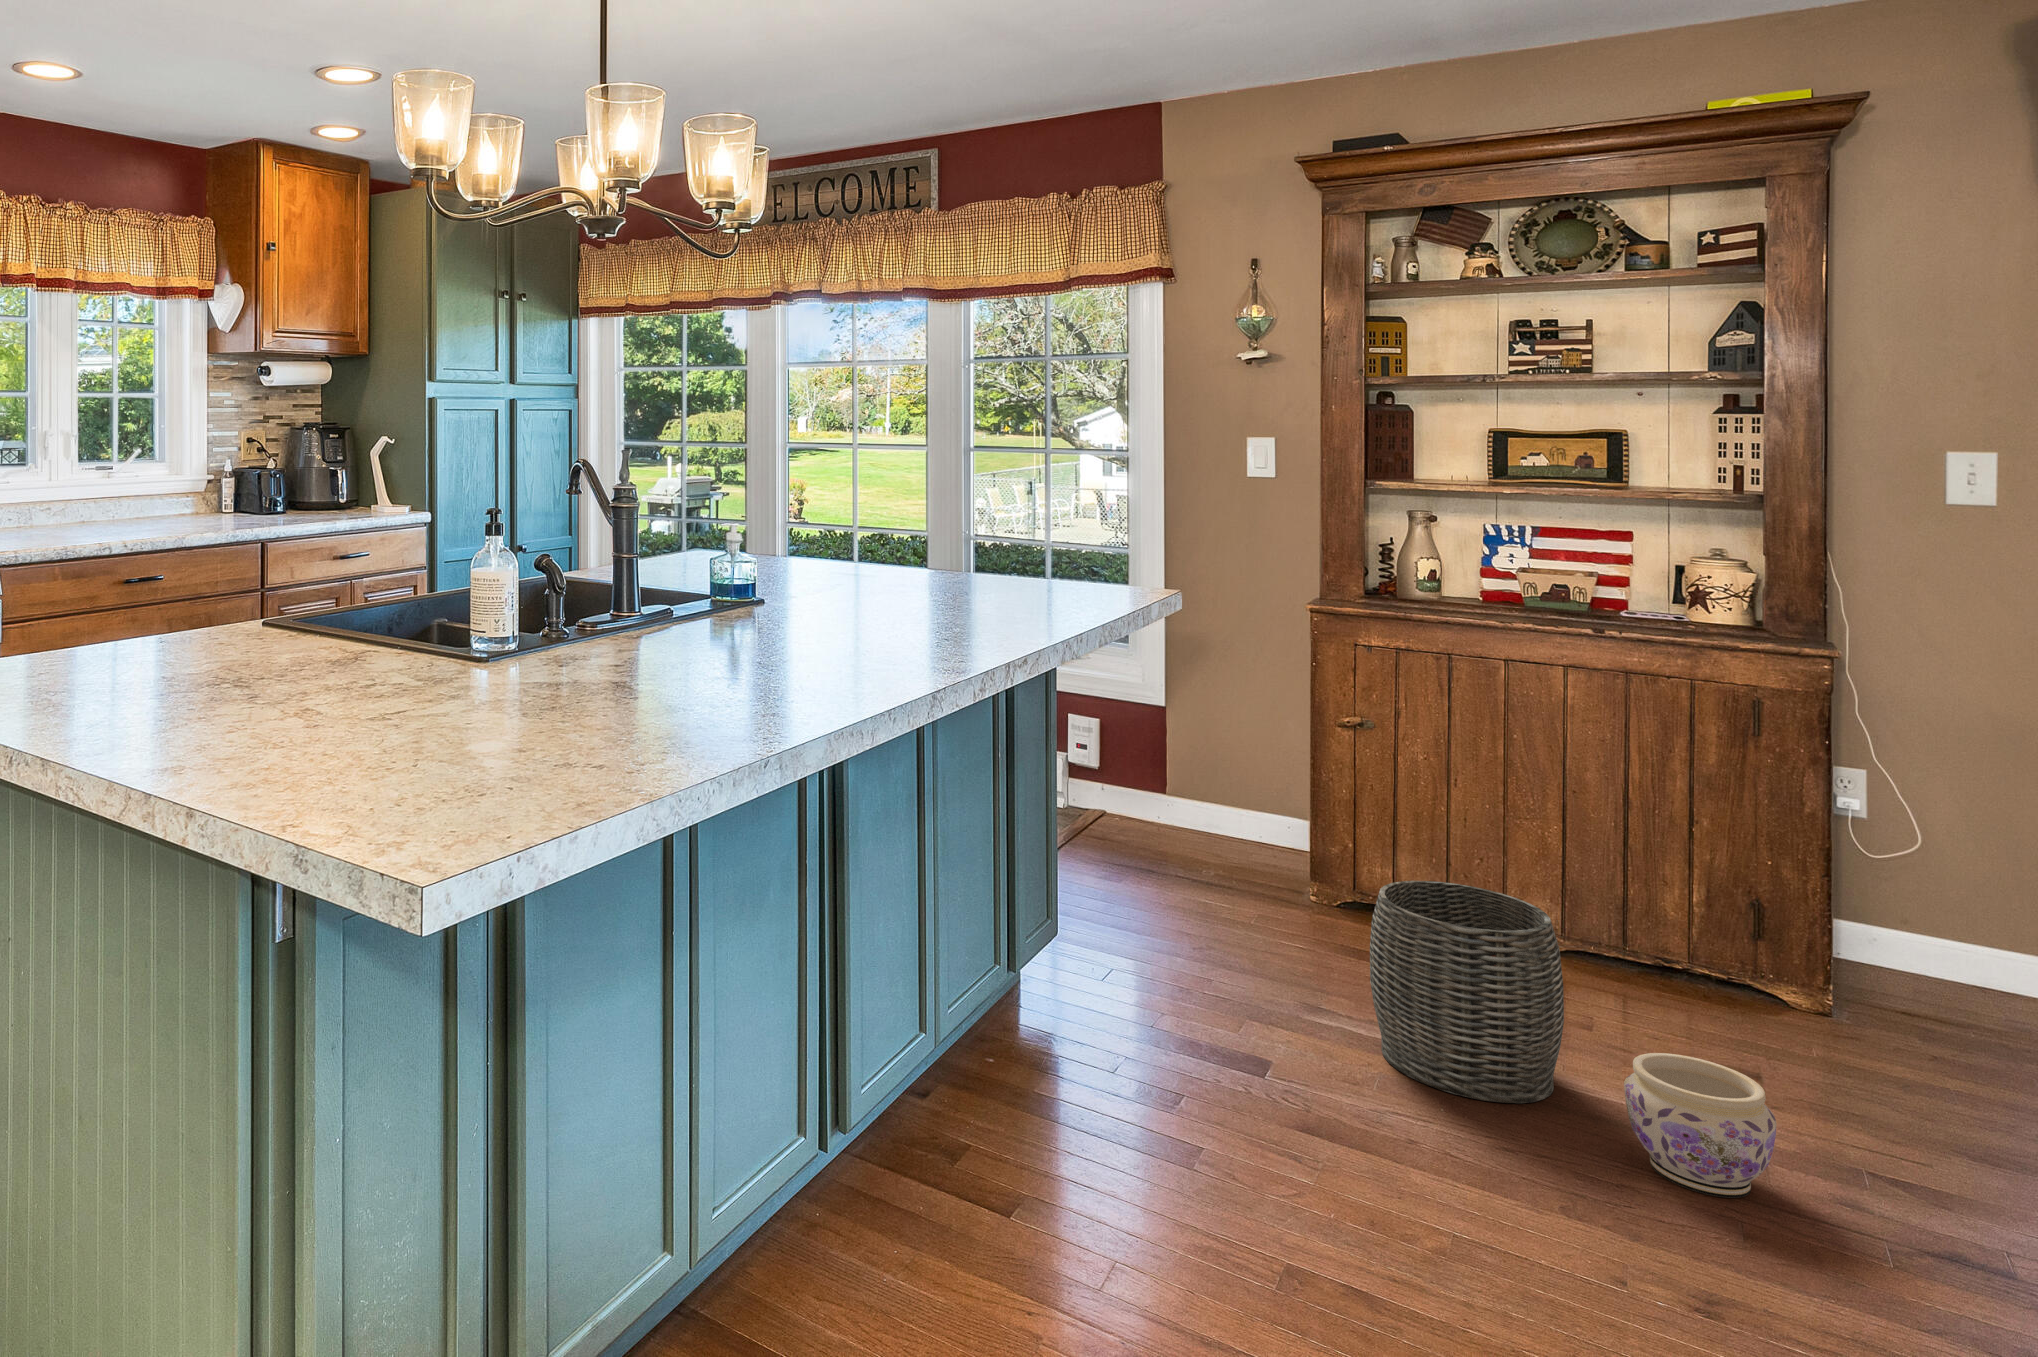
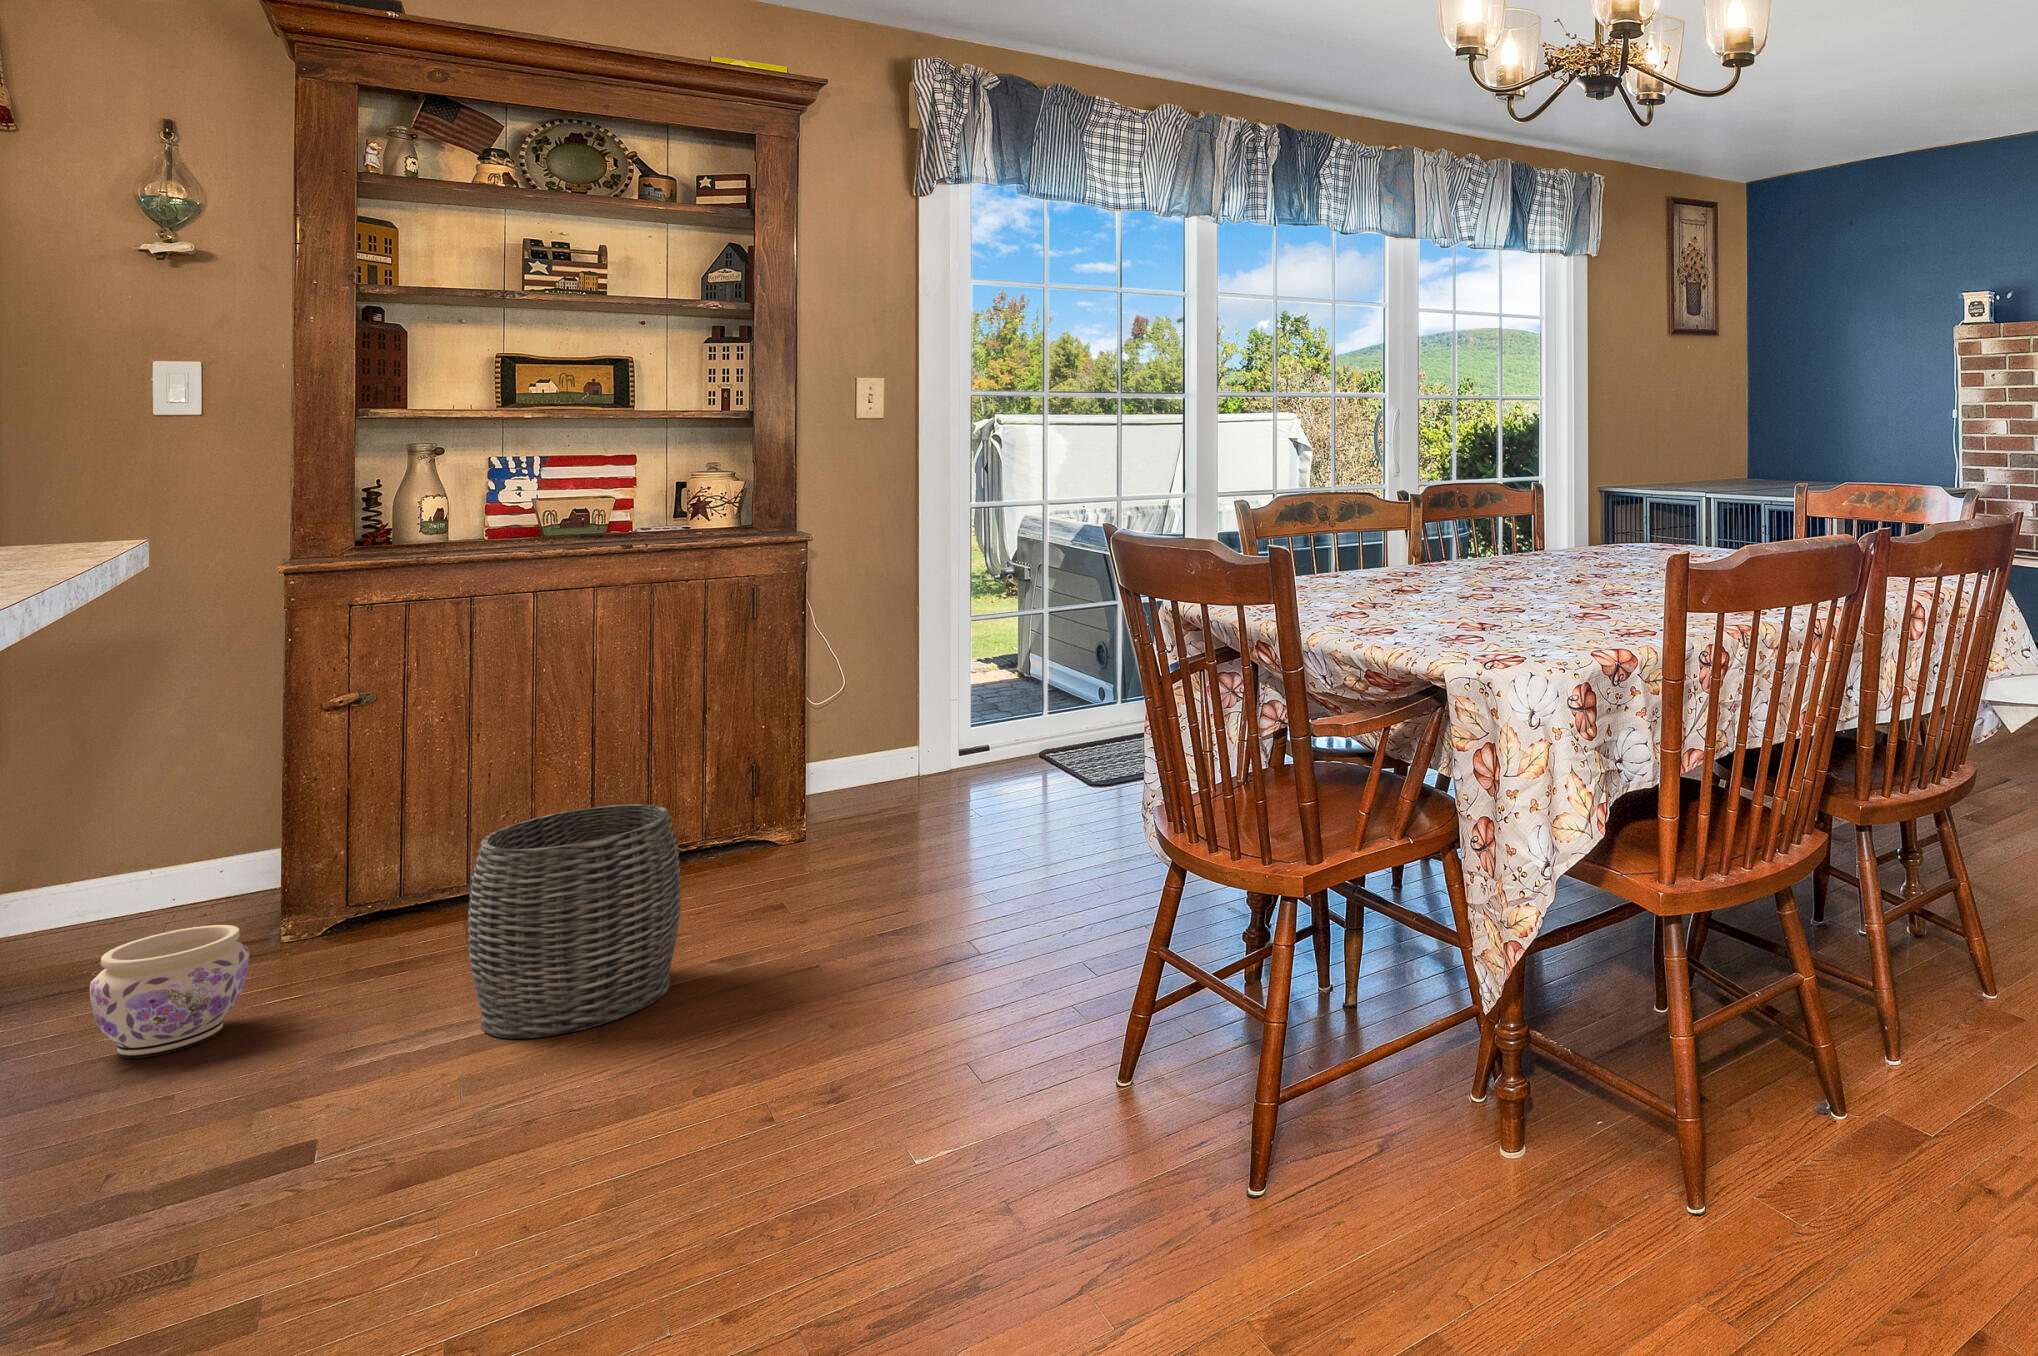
planter: present [1624,1053,1776,1198] -> present [90,925,249,1058]

